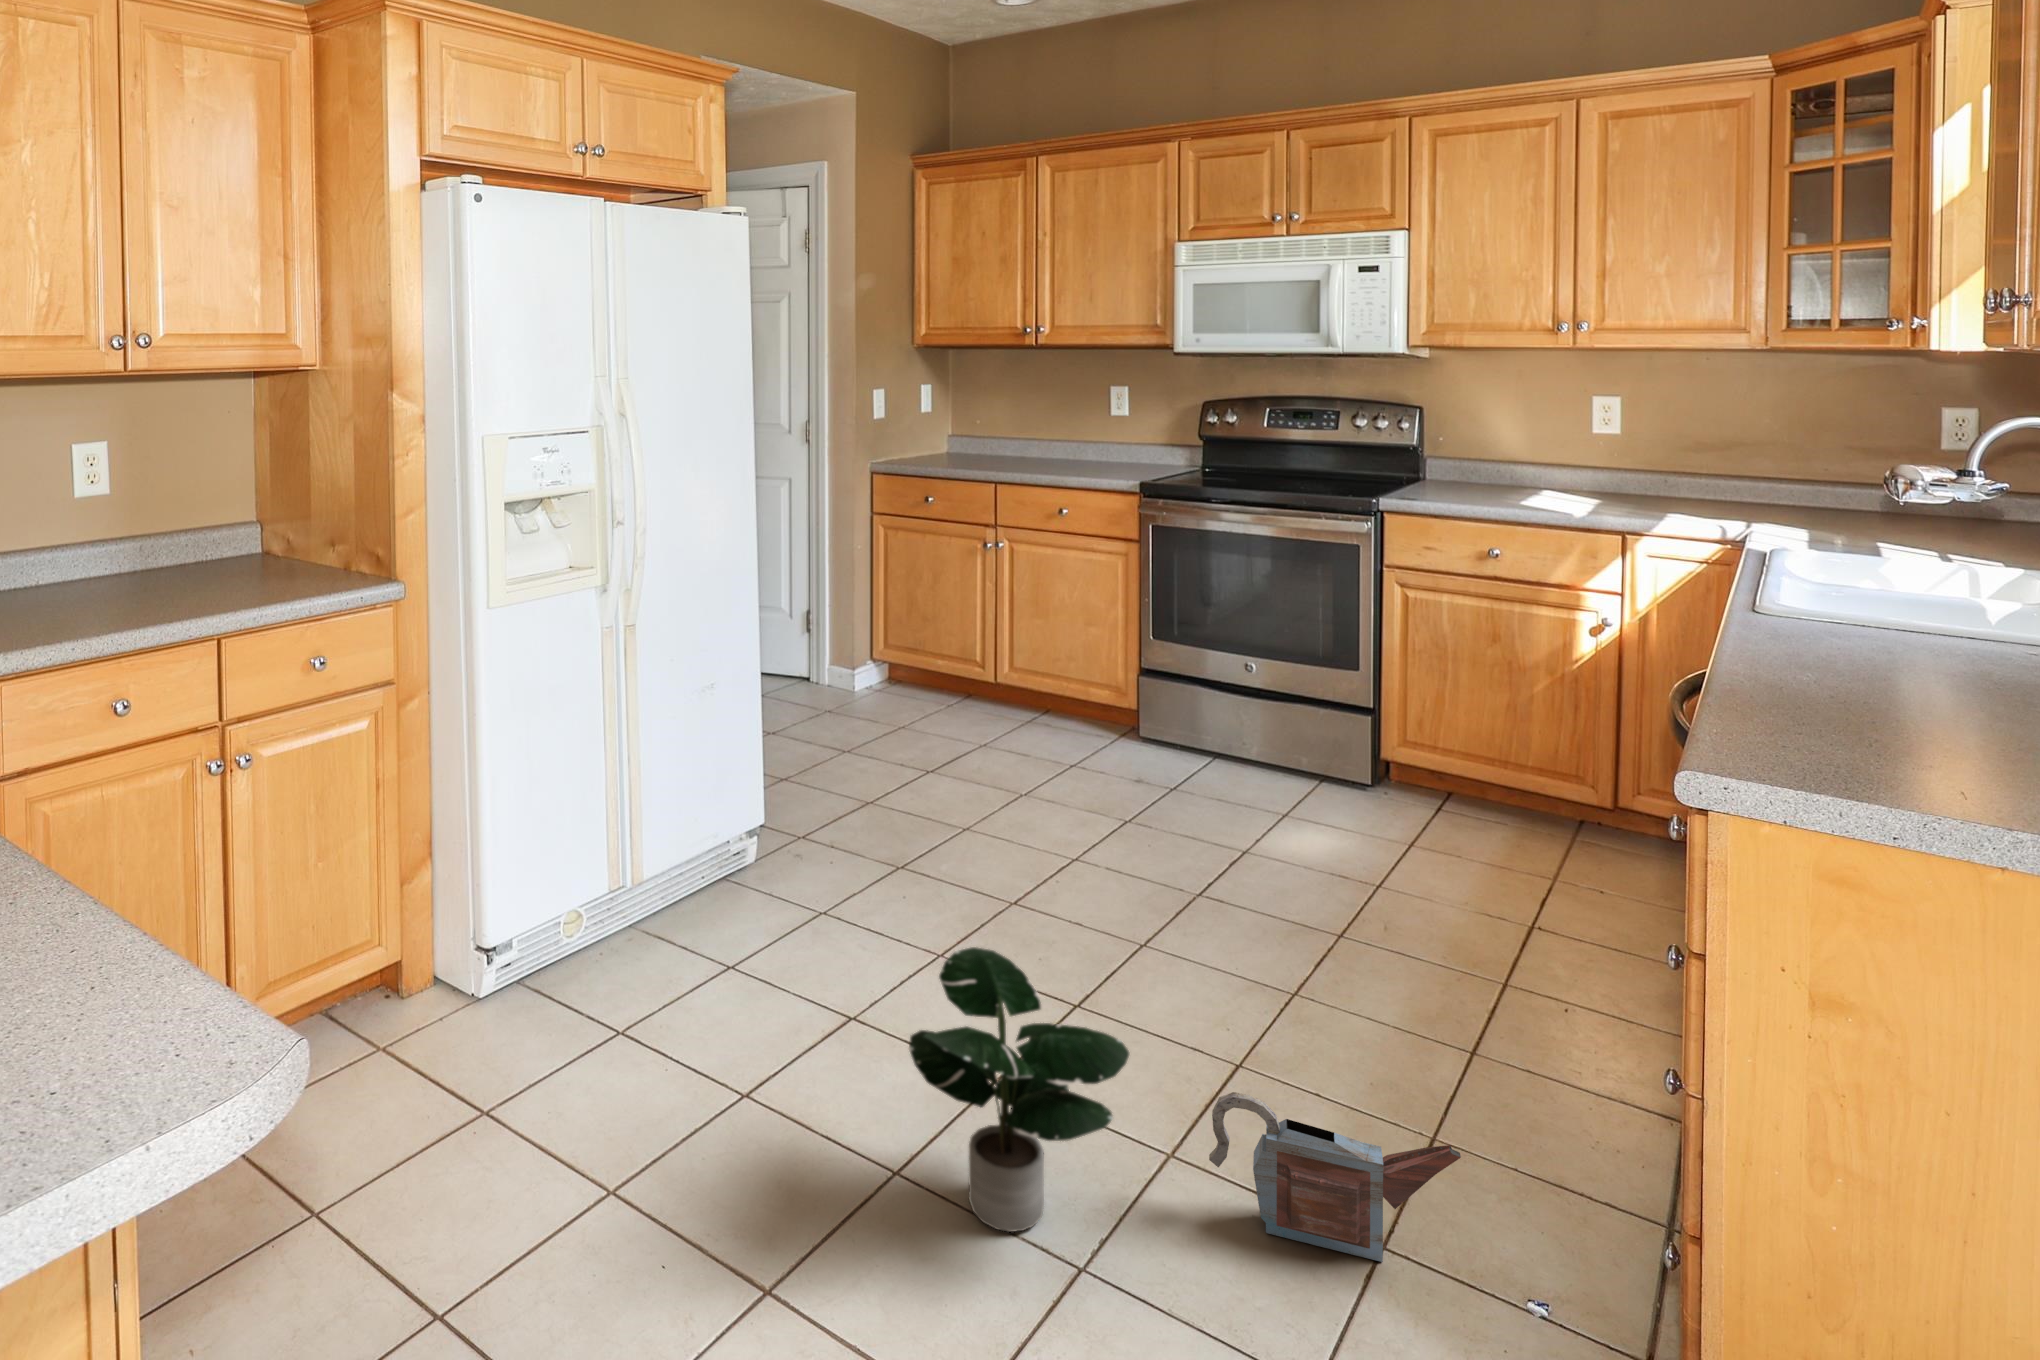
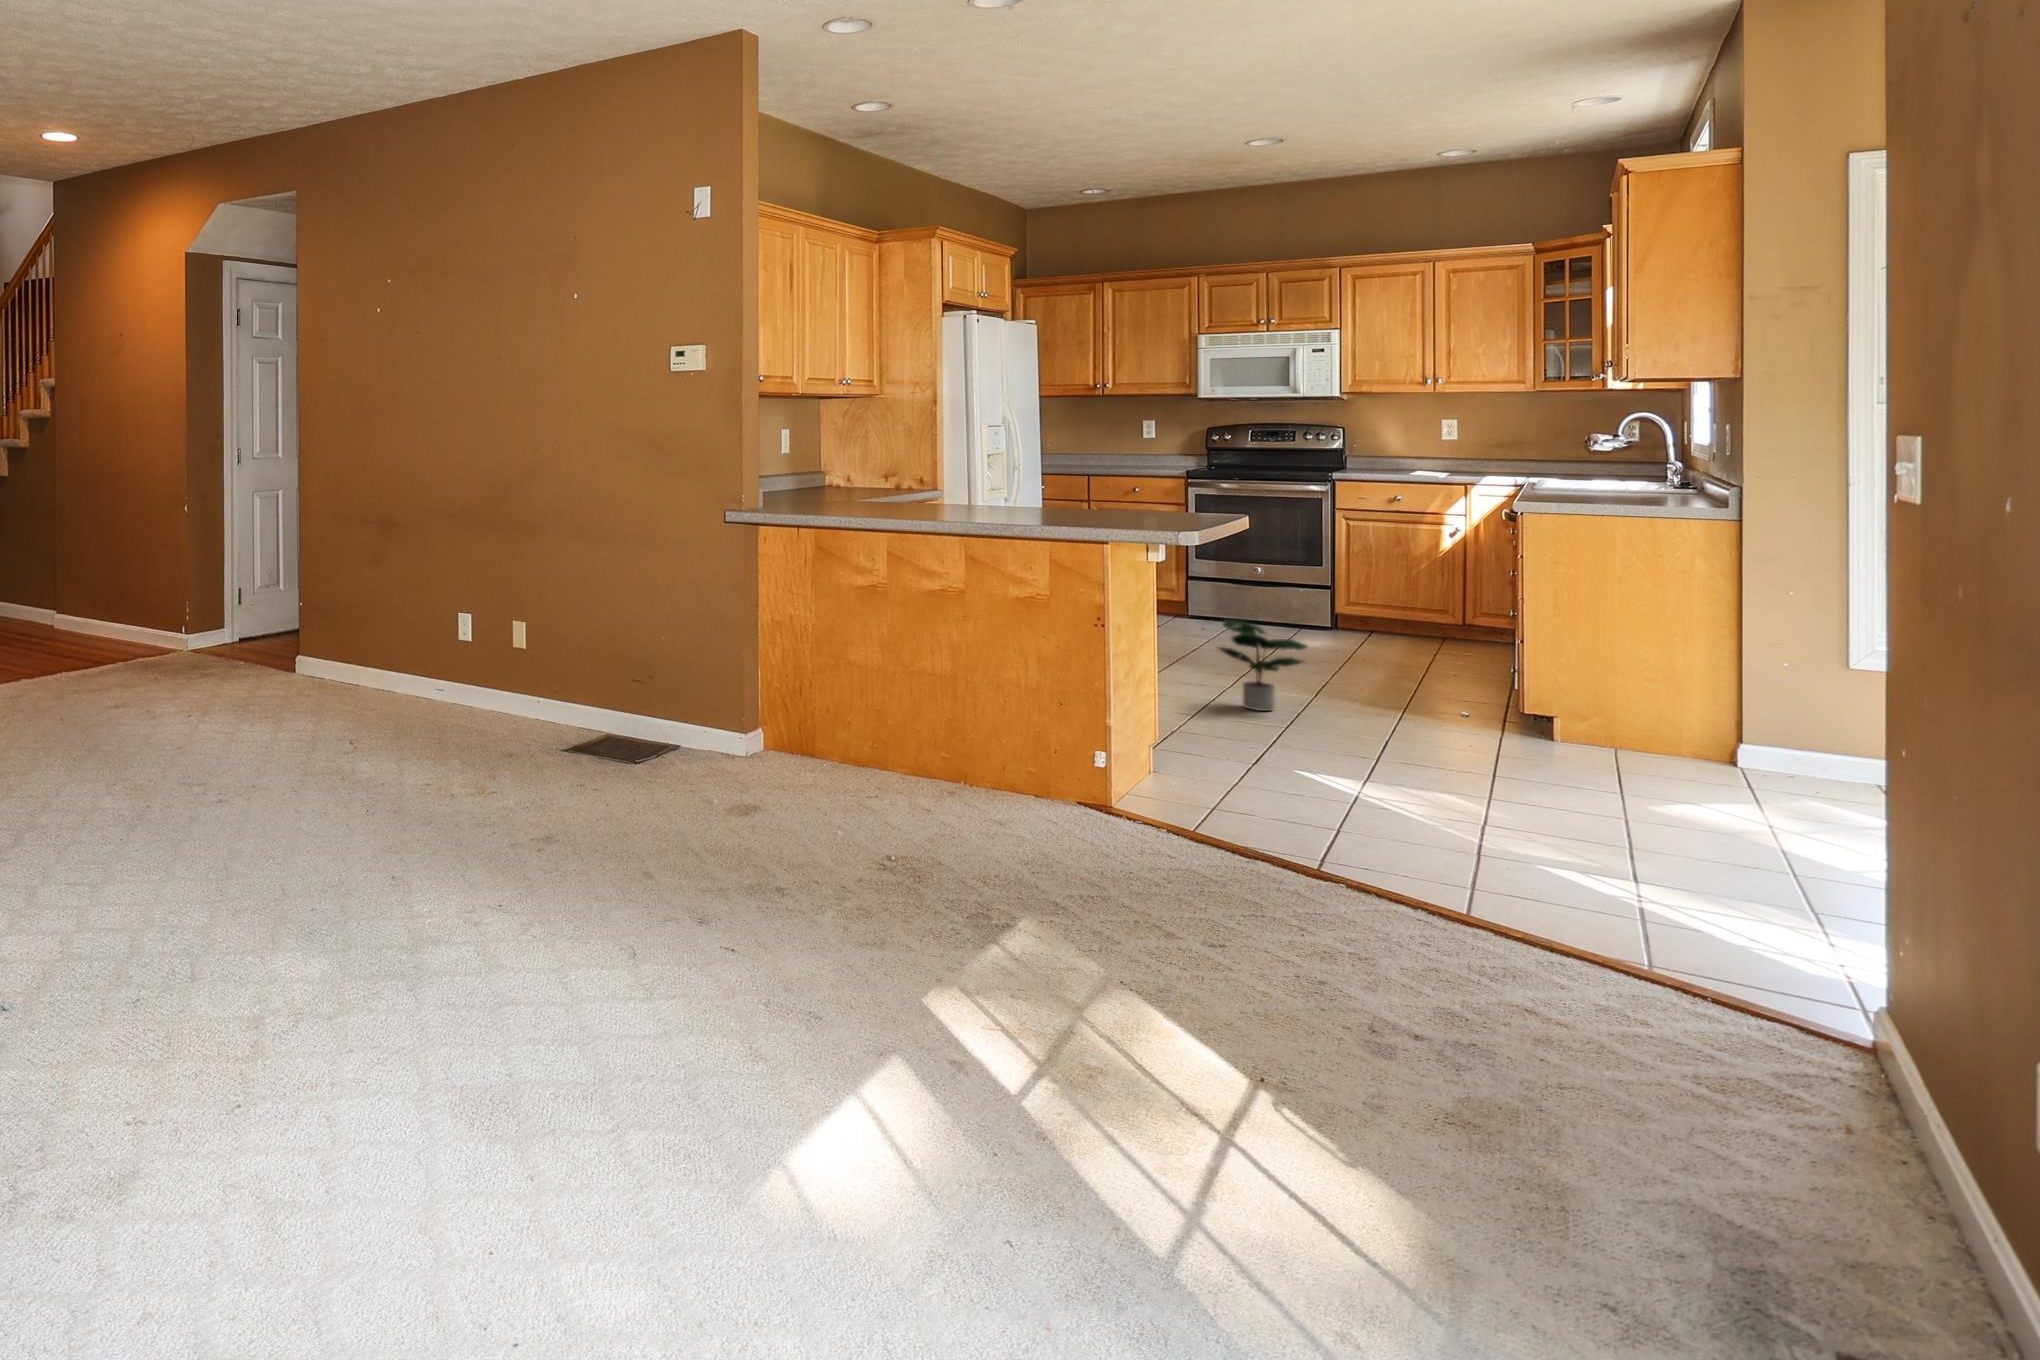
watering can: present [1209,1092,1461,1262] -> none [1336,661,1436,713]

